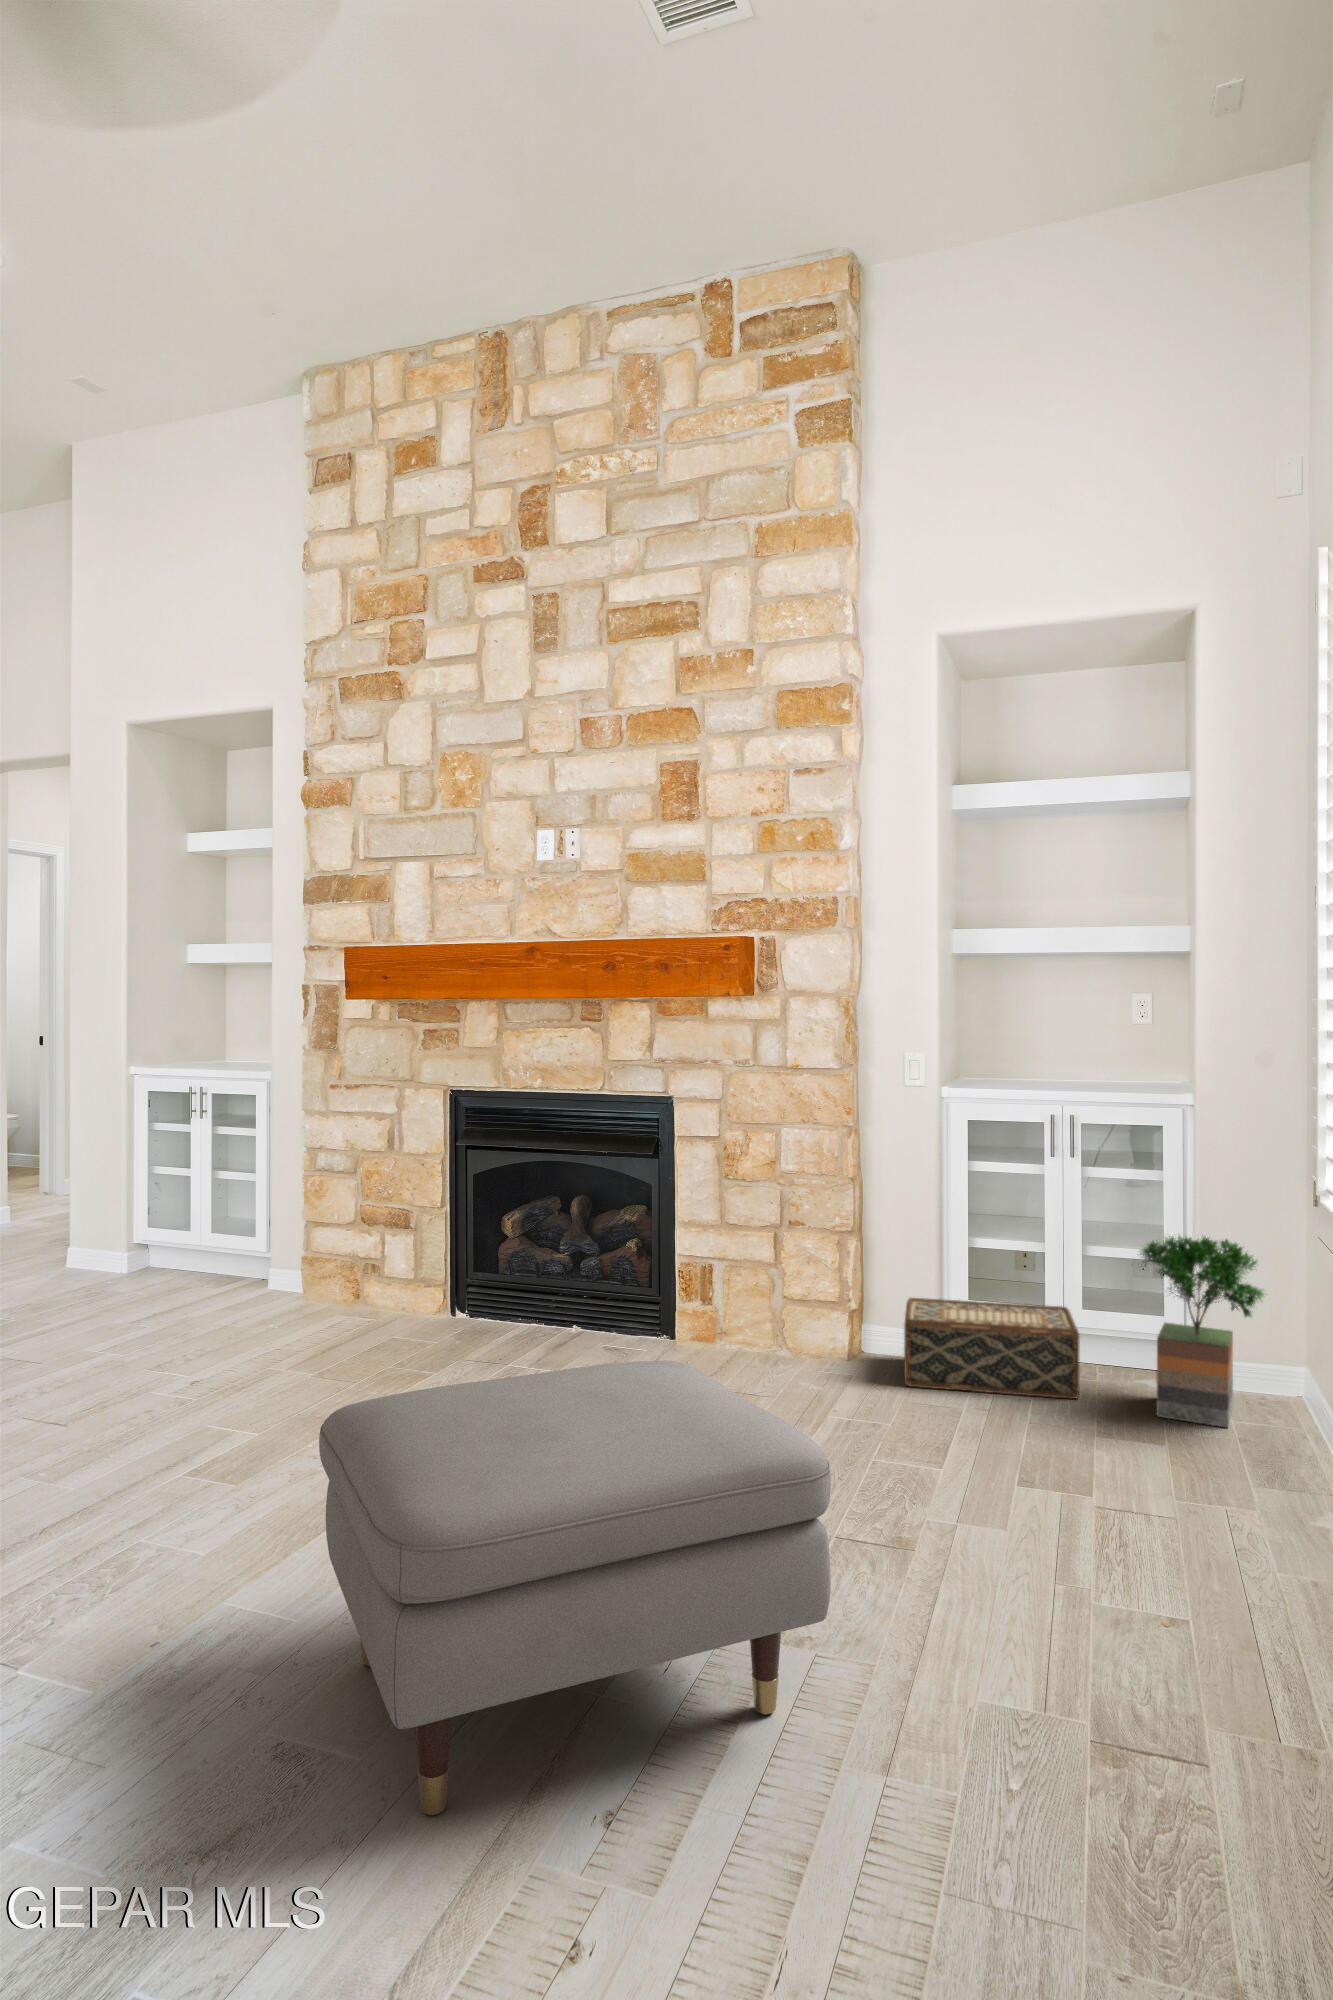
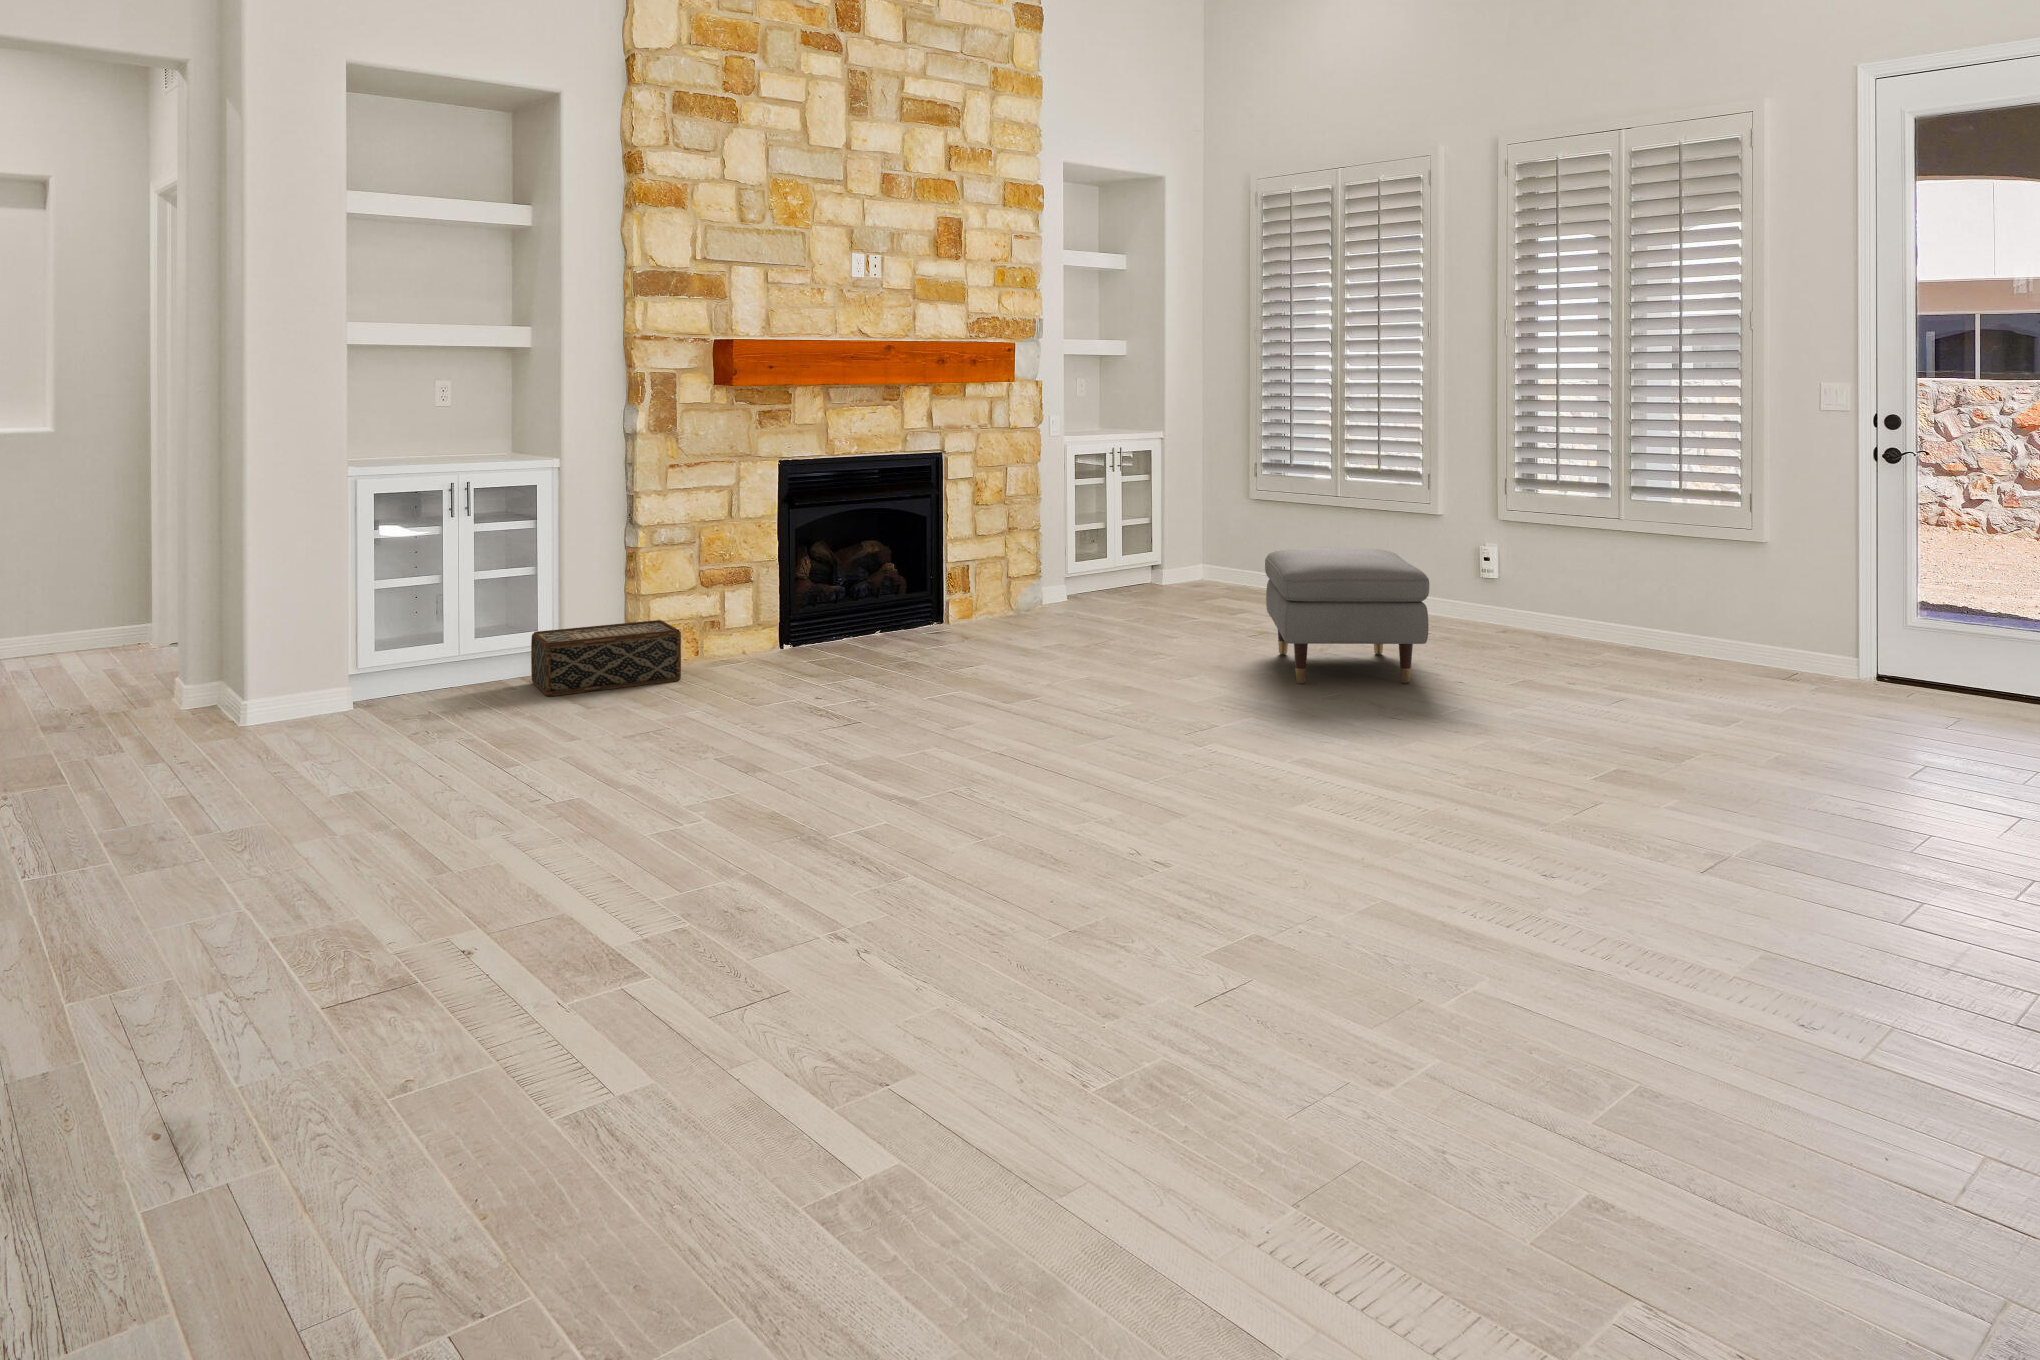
potted tree: present [1139,1235,1264,1428] -> none [1164,501,1233,592]
woven basket: present [904,1298,1080,1399] -> present [531,620,681,696]

